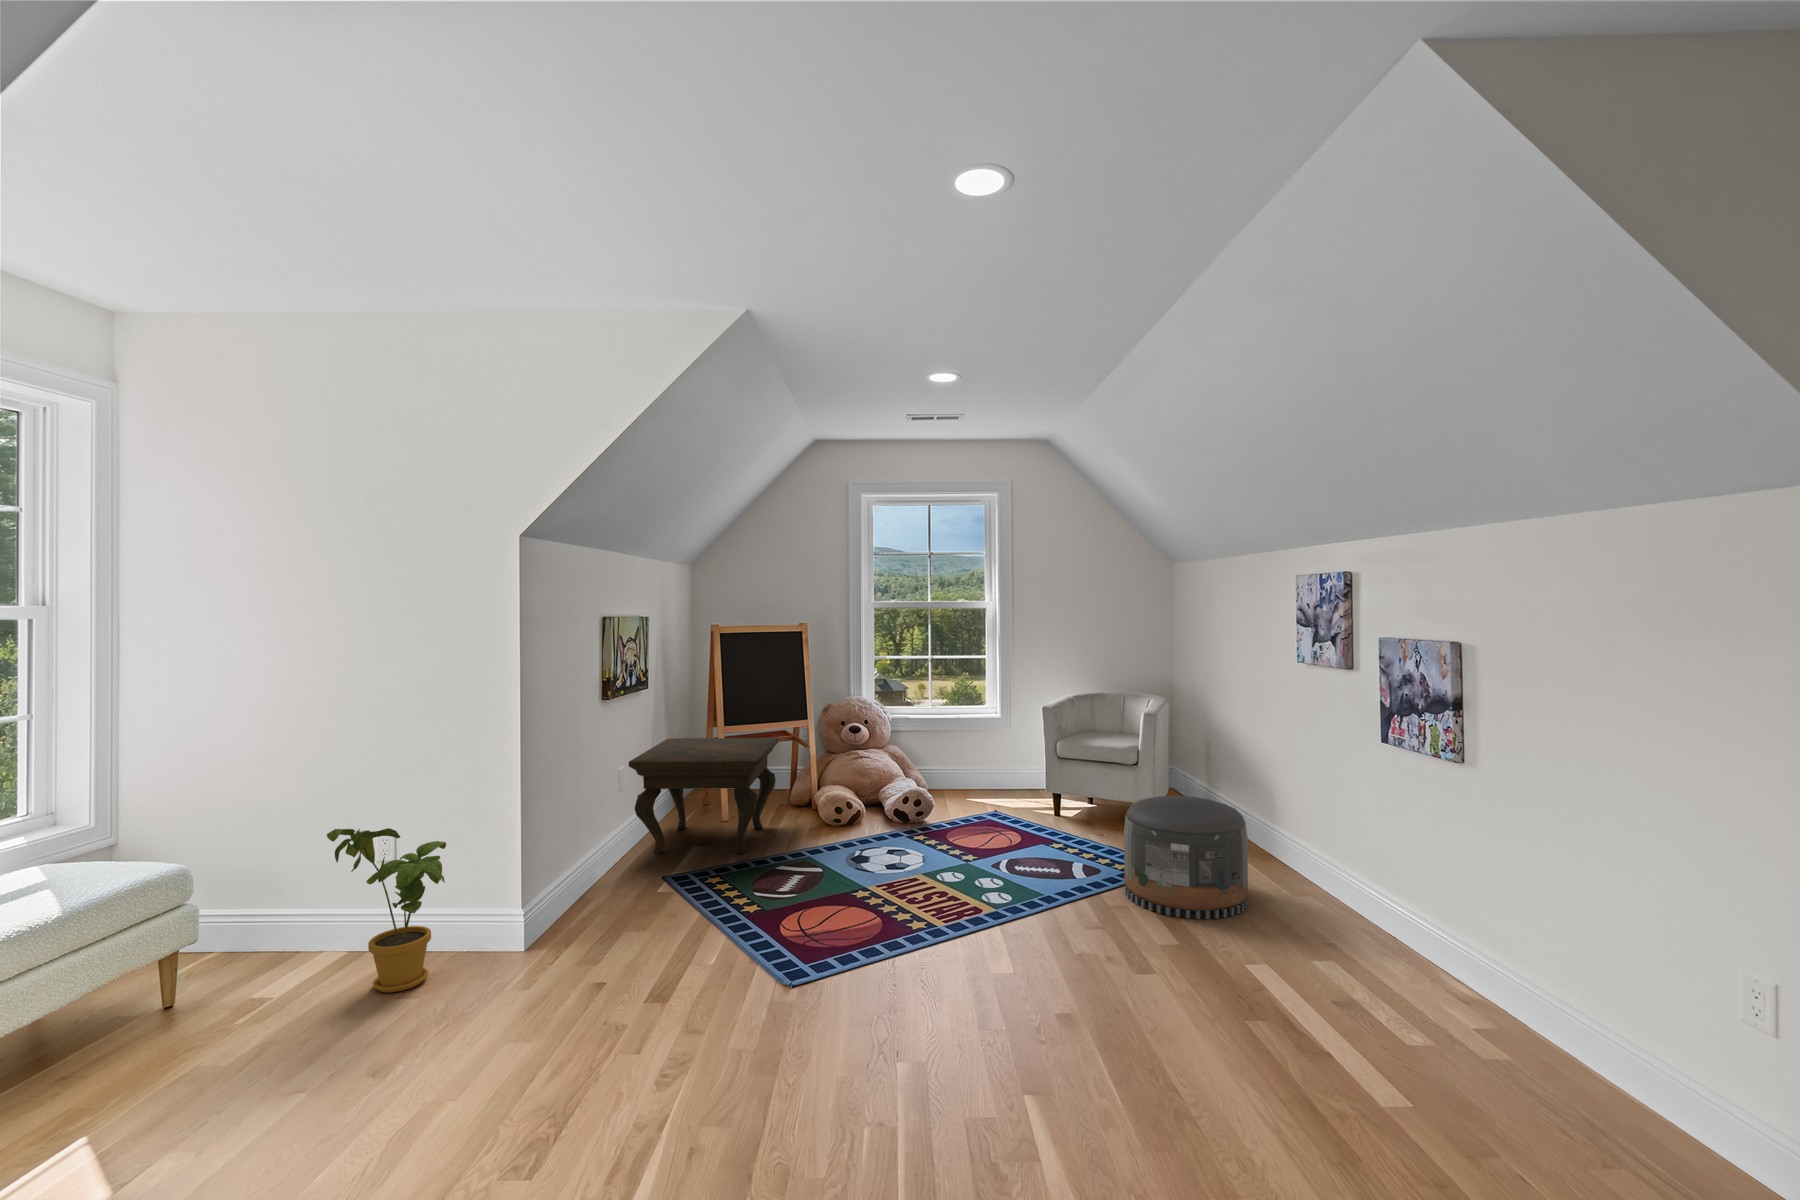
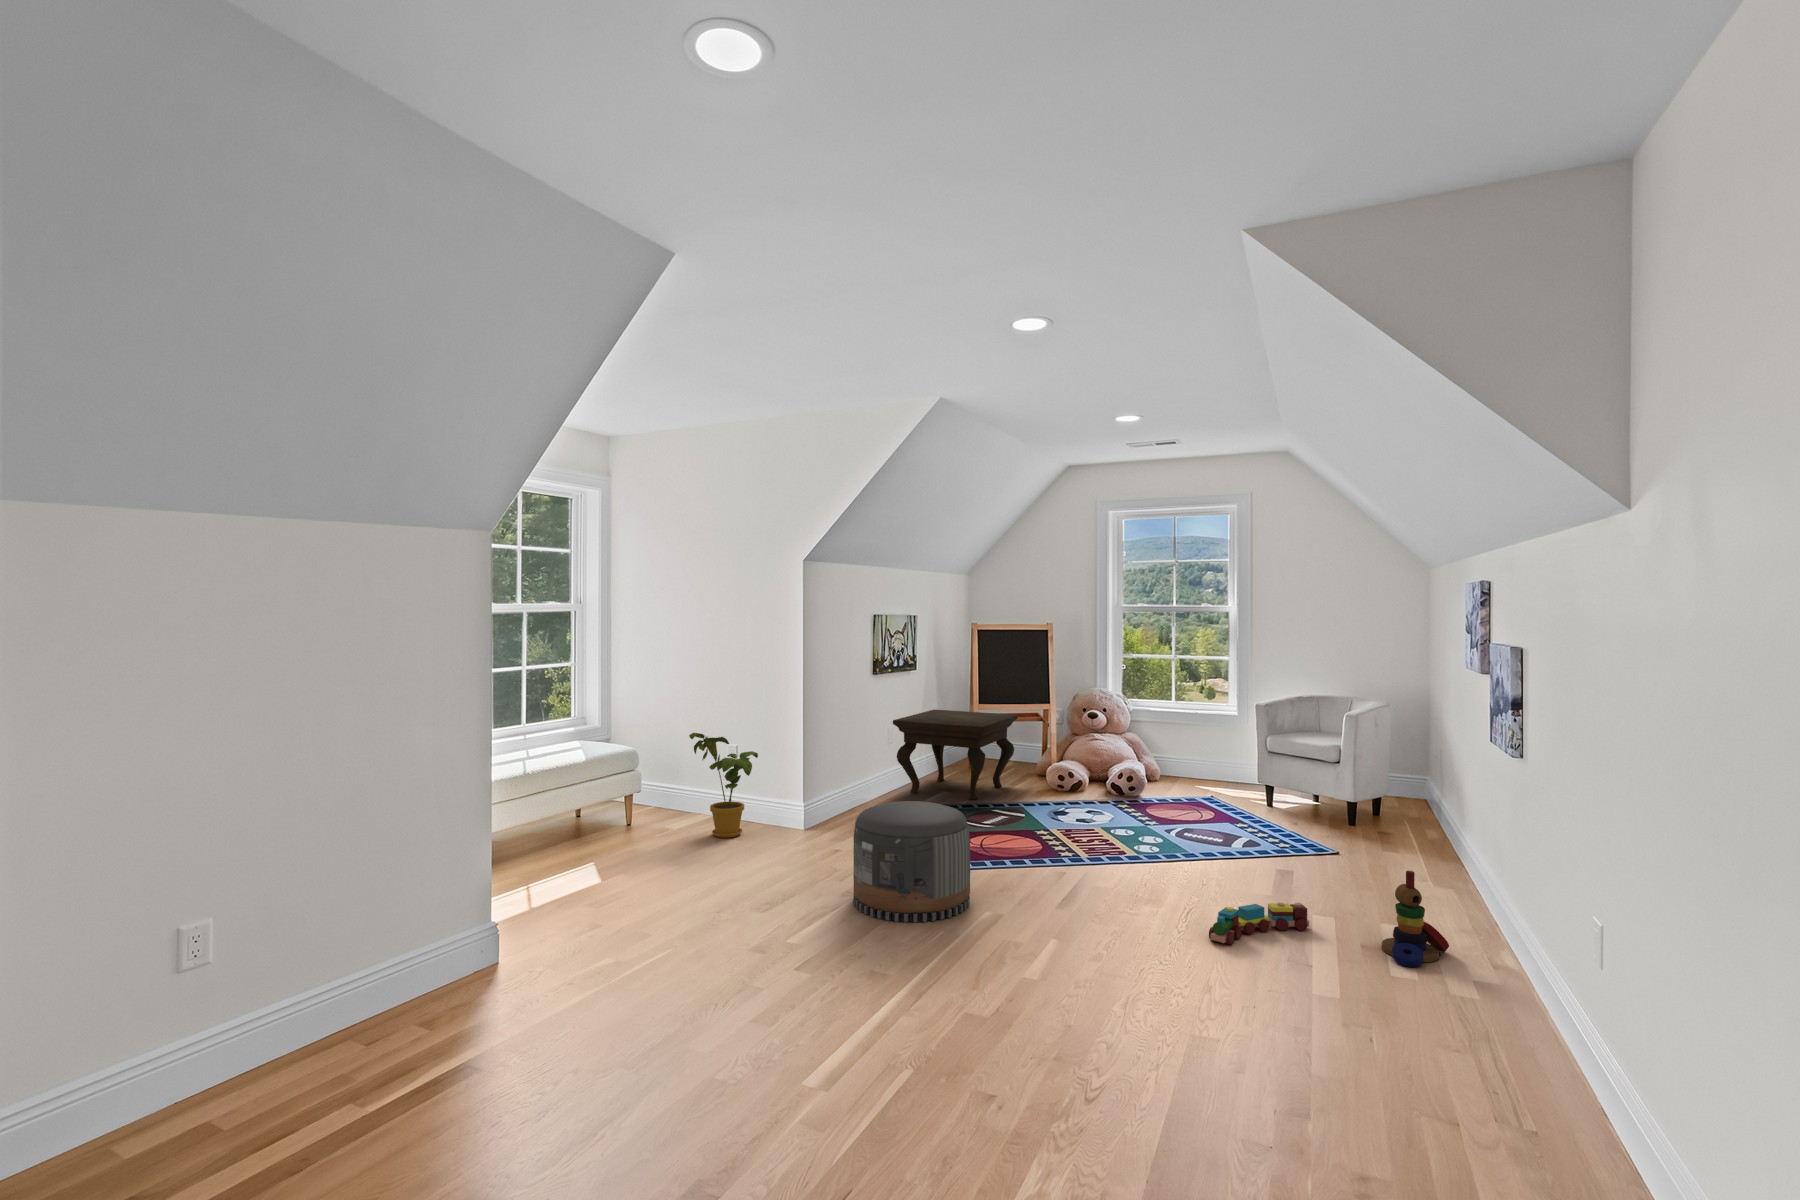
pouf: present [1124,796,1248,919] -> present [853,801,970,922]
stacking toy: none [1346,908,1415,1027] -> present [1381,871,1449,967]
toy train: none [1186,960,1263,1042] -> present [1209,903,1309,945]

